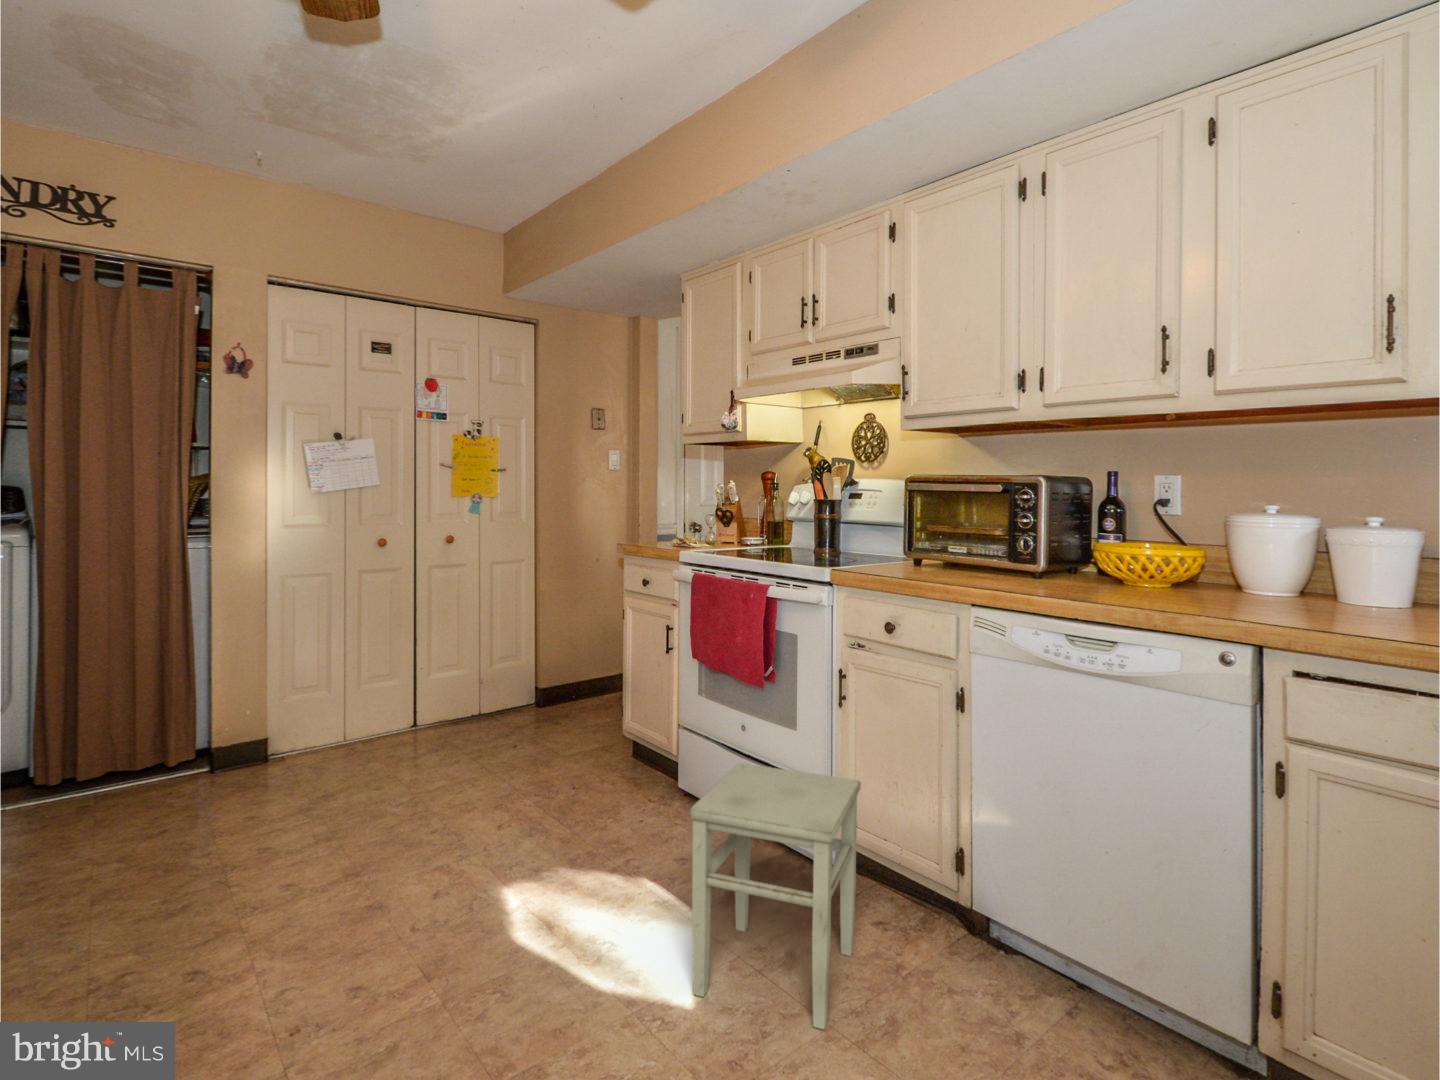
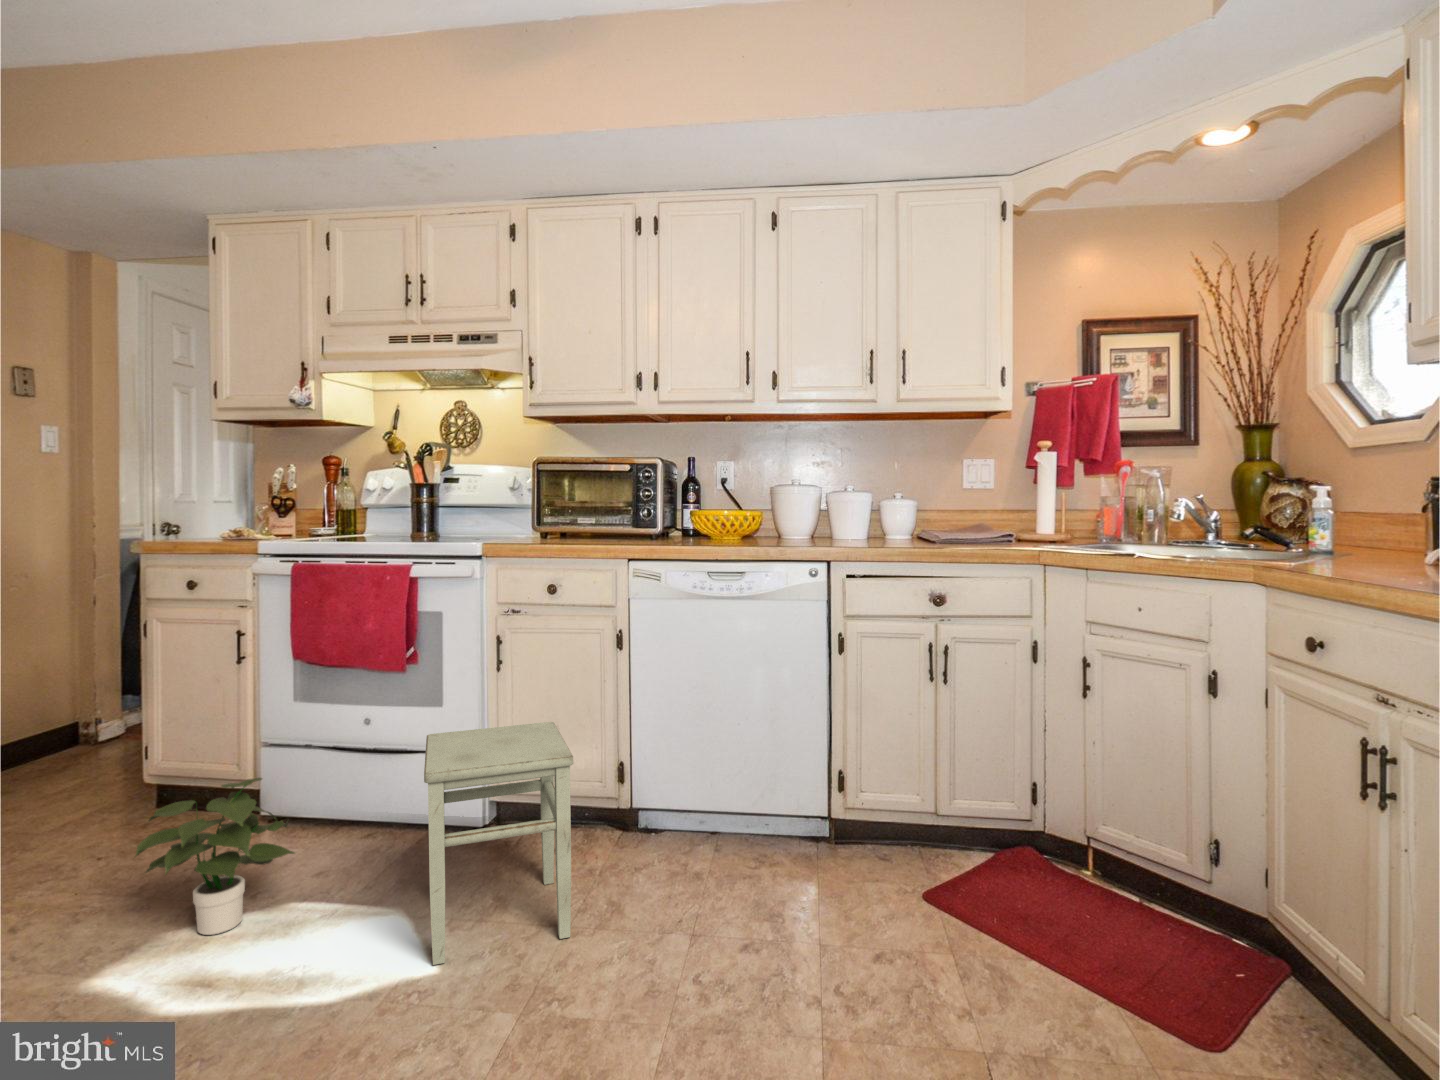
potted plant: none [538,764,647,886] -> present [136,778,295,935]

